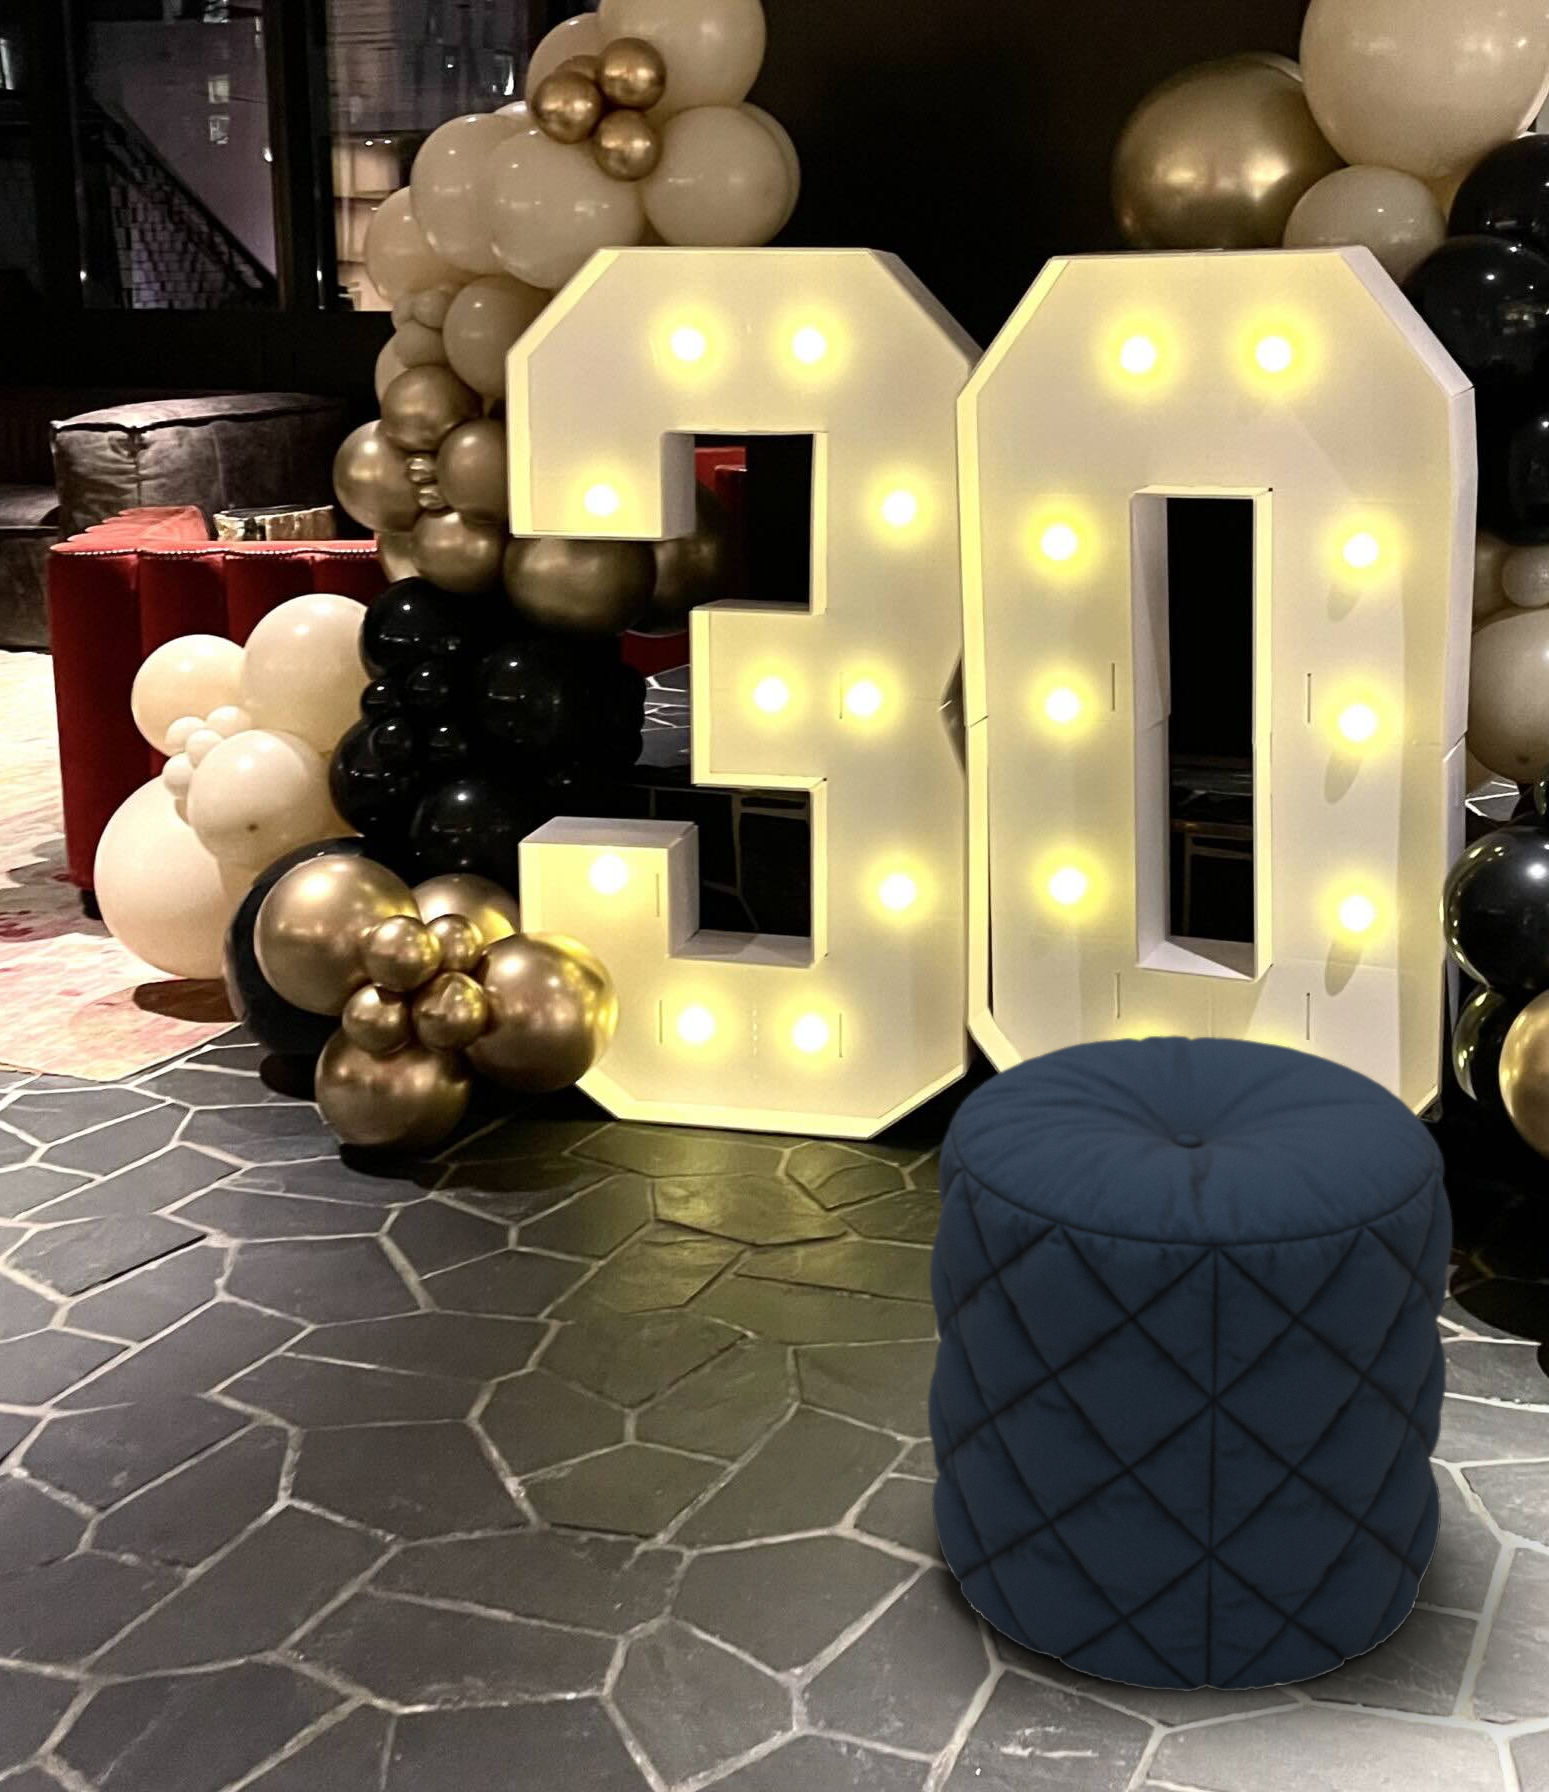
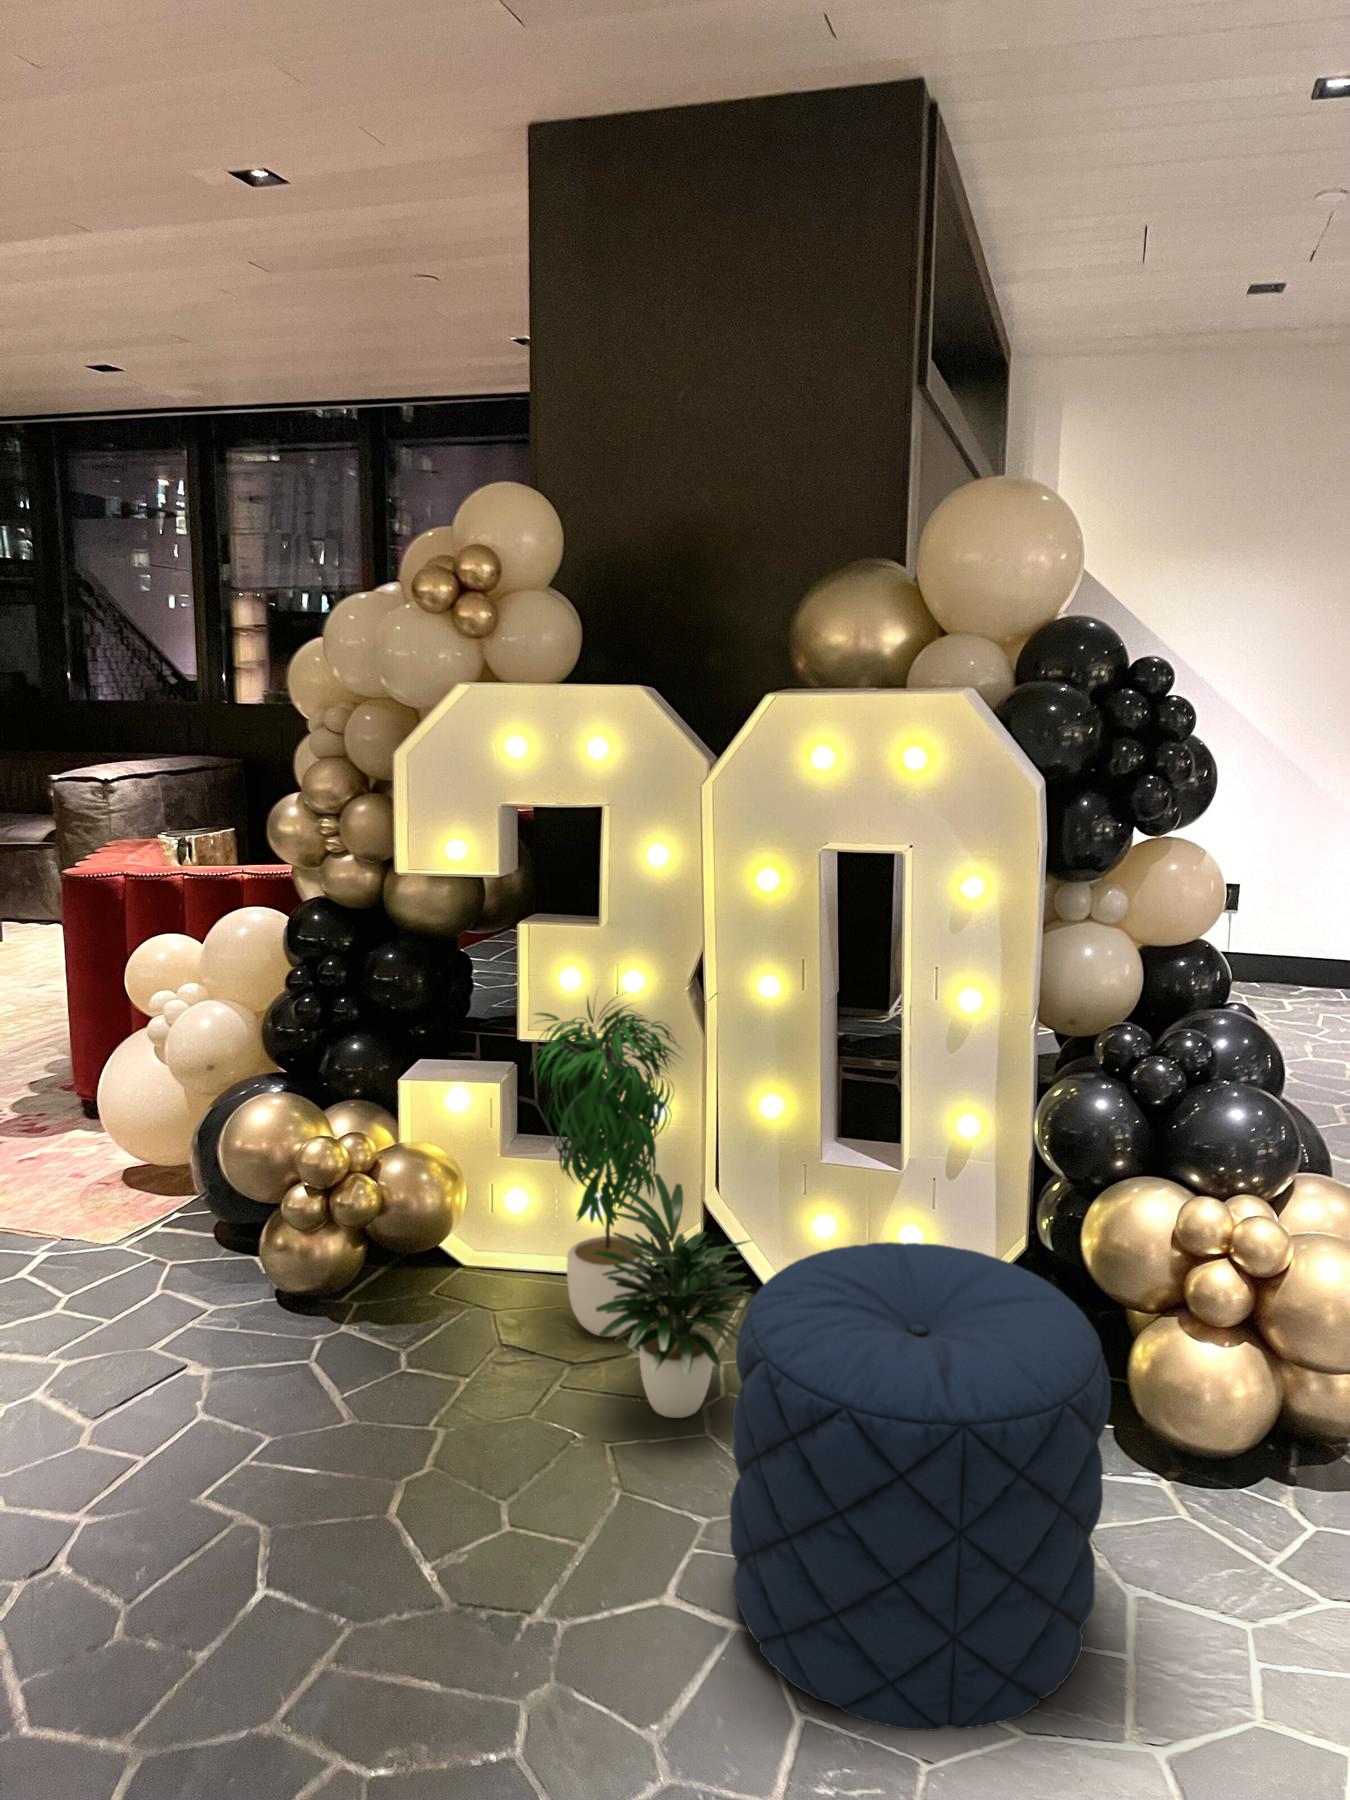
potted plant: none [697,691,1004,1316] -> present [534,999,750,1418]

